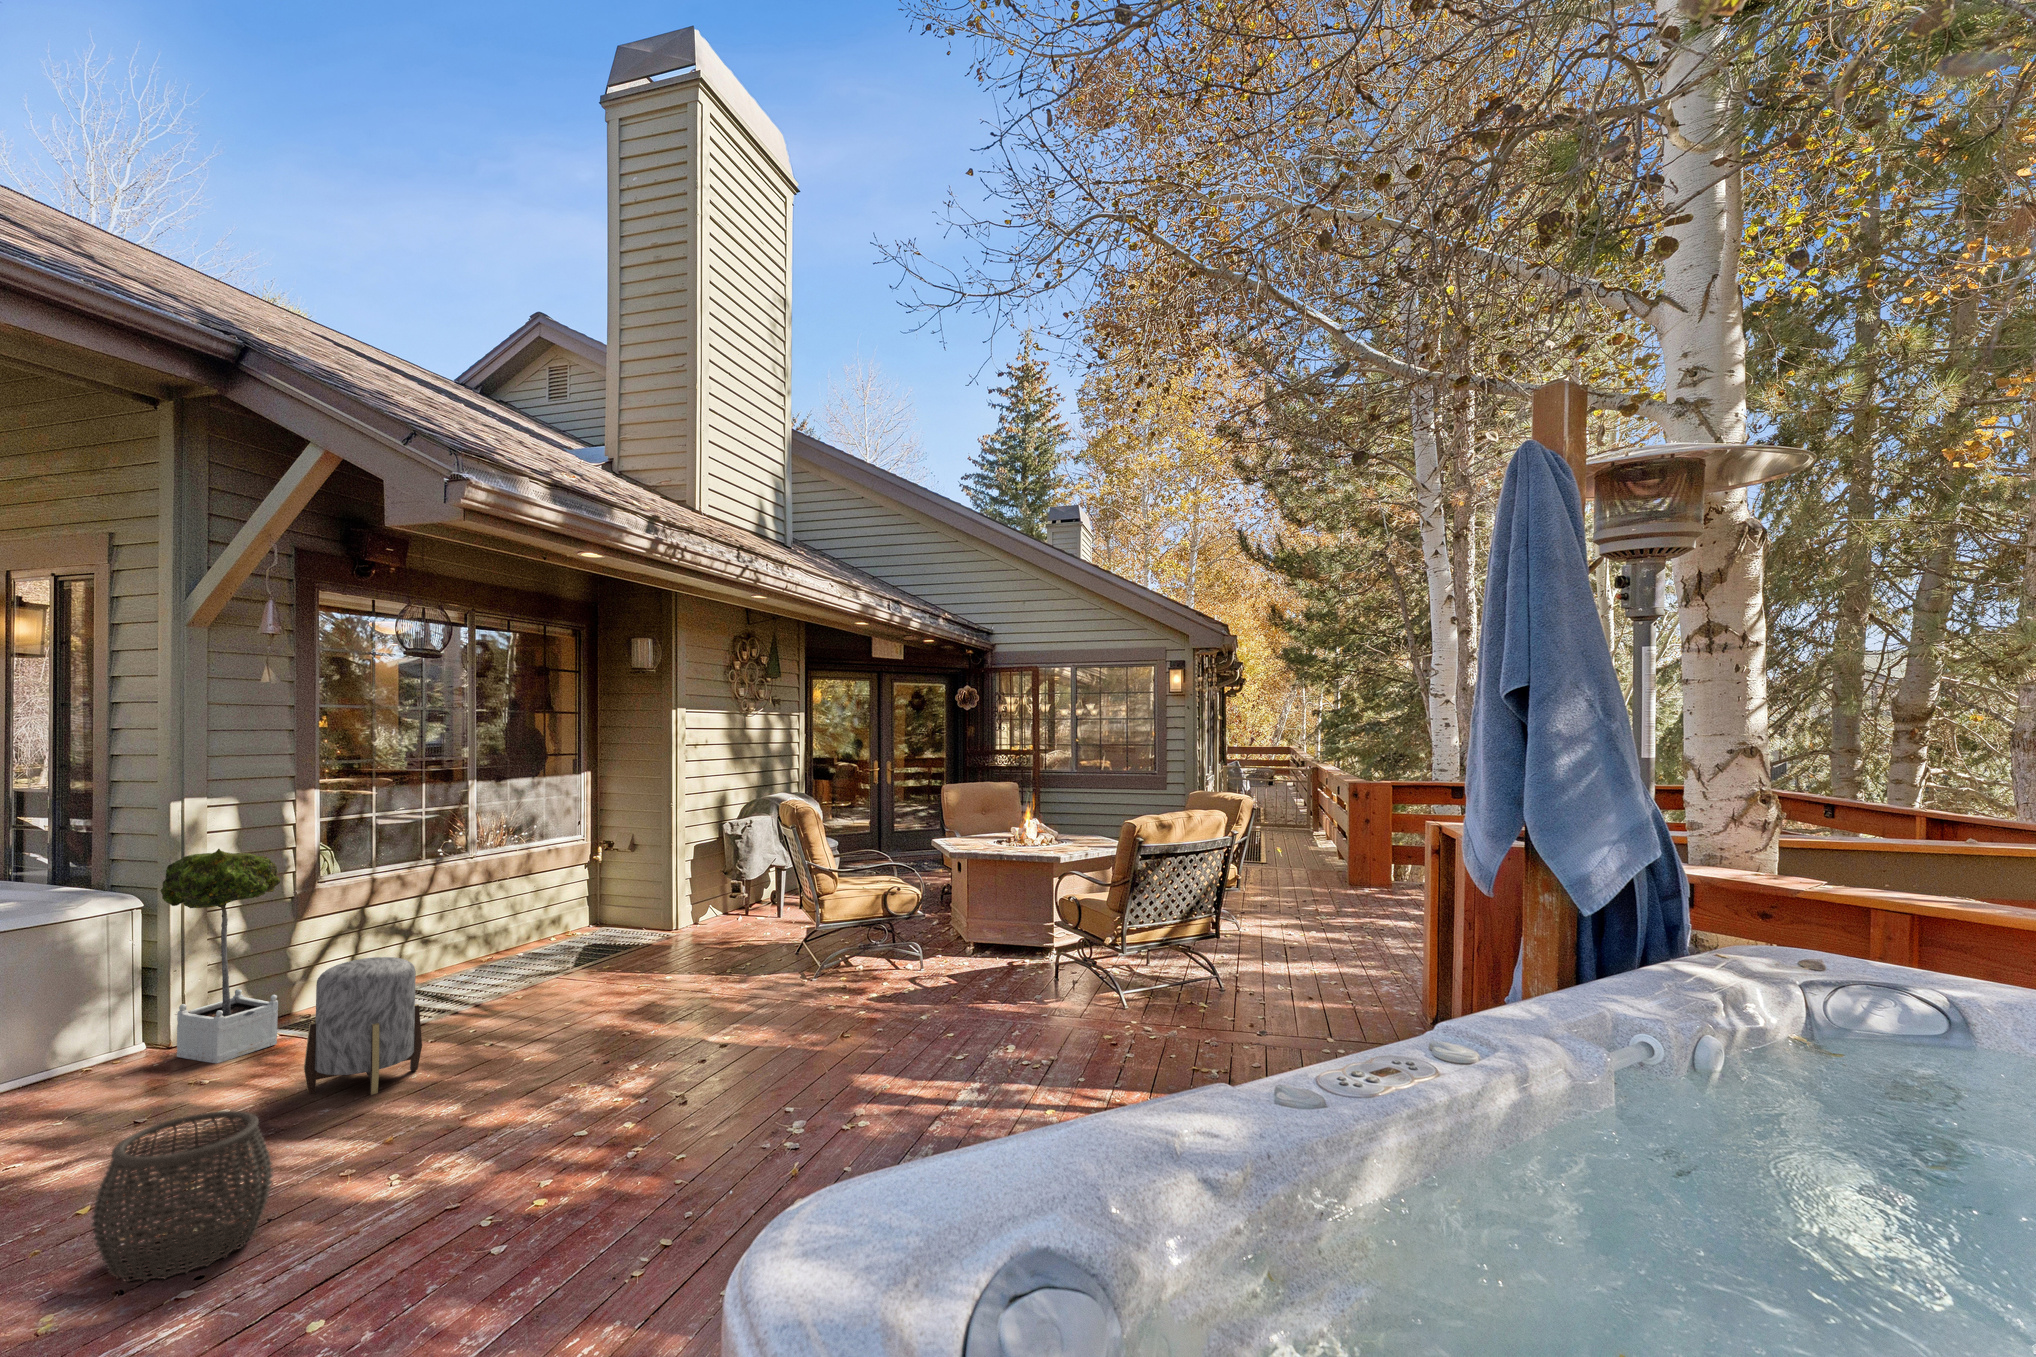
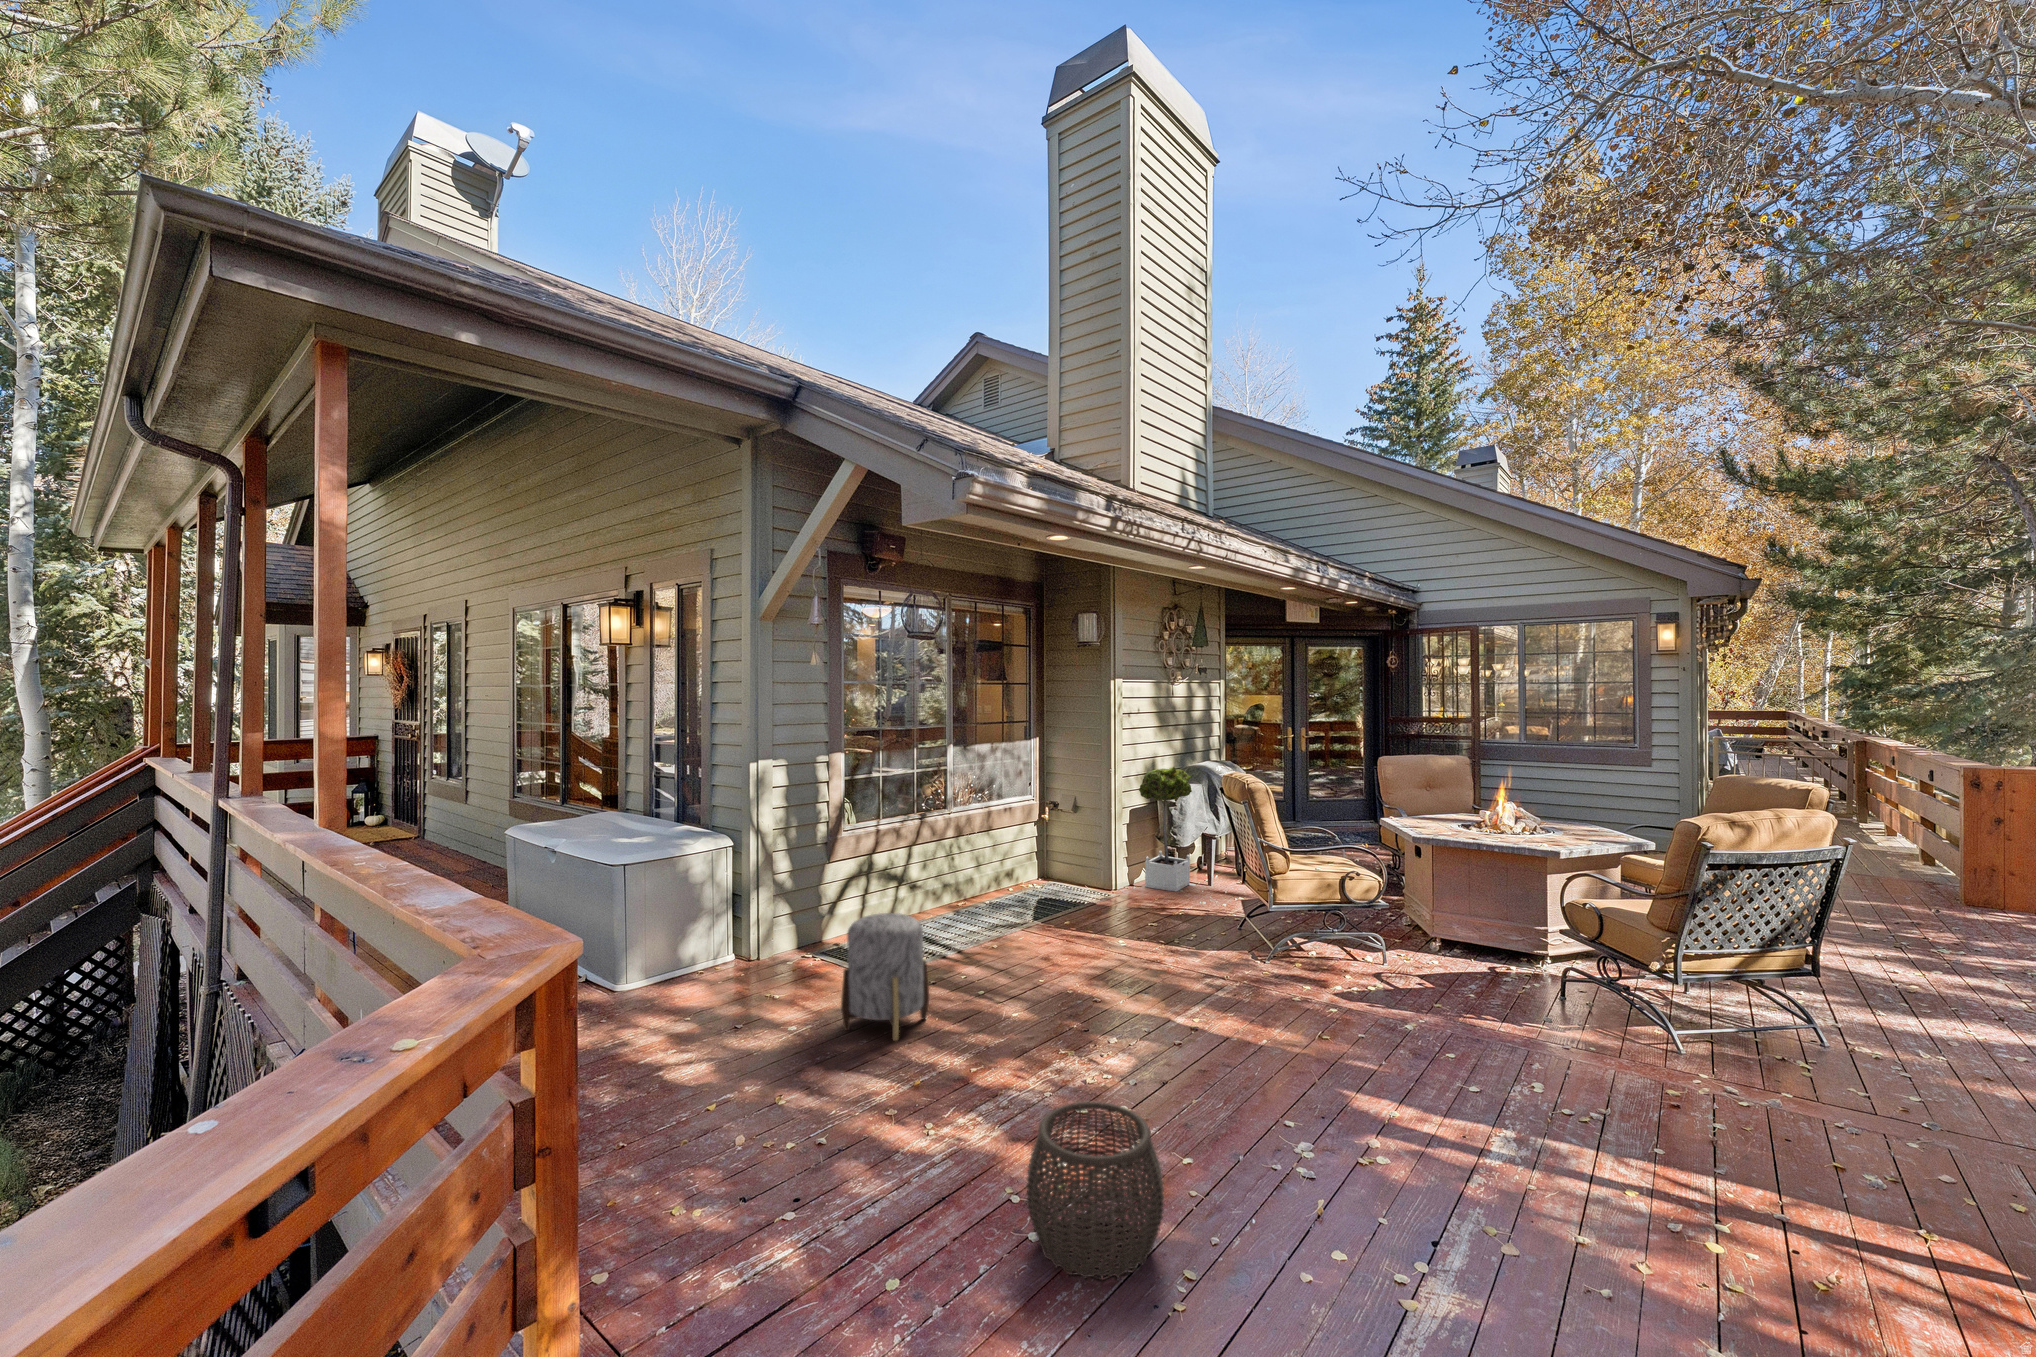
potted tree: present [160,849,280,1063] -> present [1139,767,1192,891]
woven basket: present [91,1111,273,1282] -> present [1026,1102,1164,1280]

